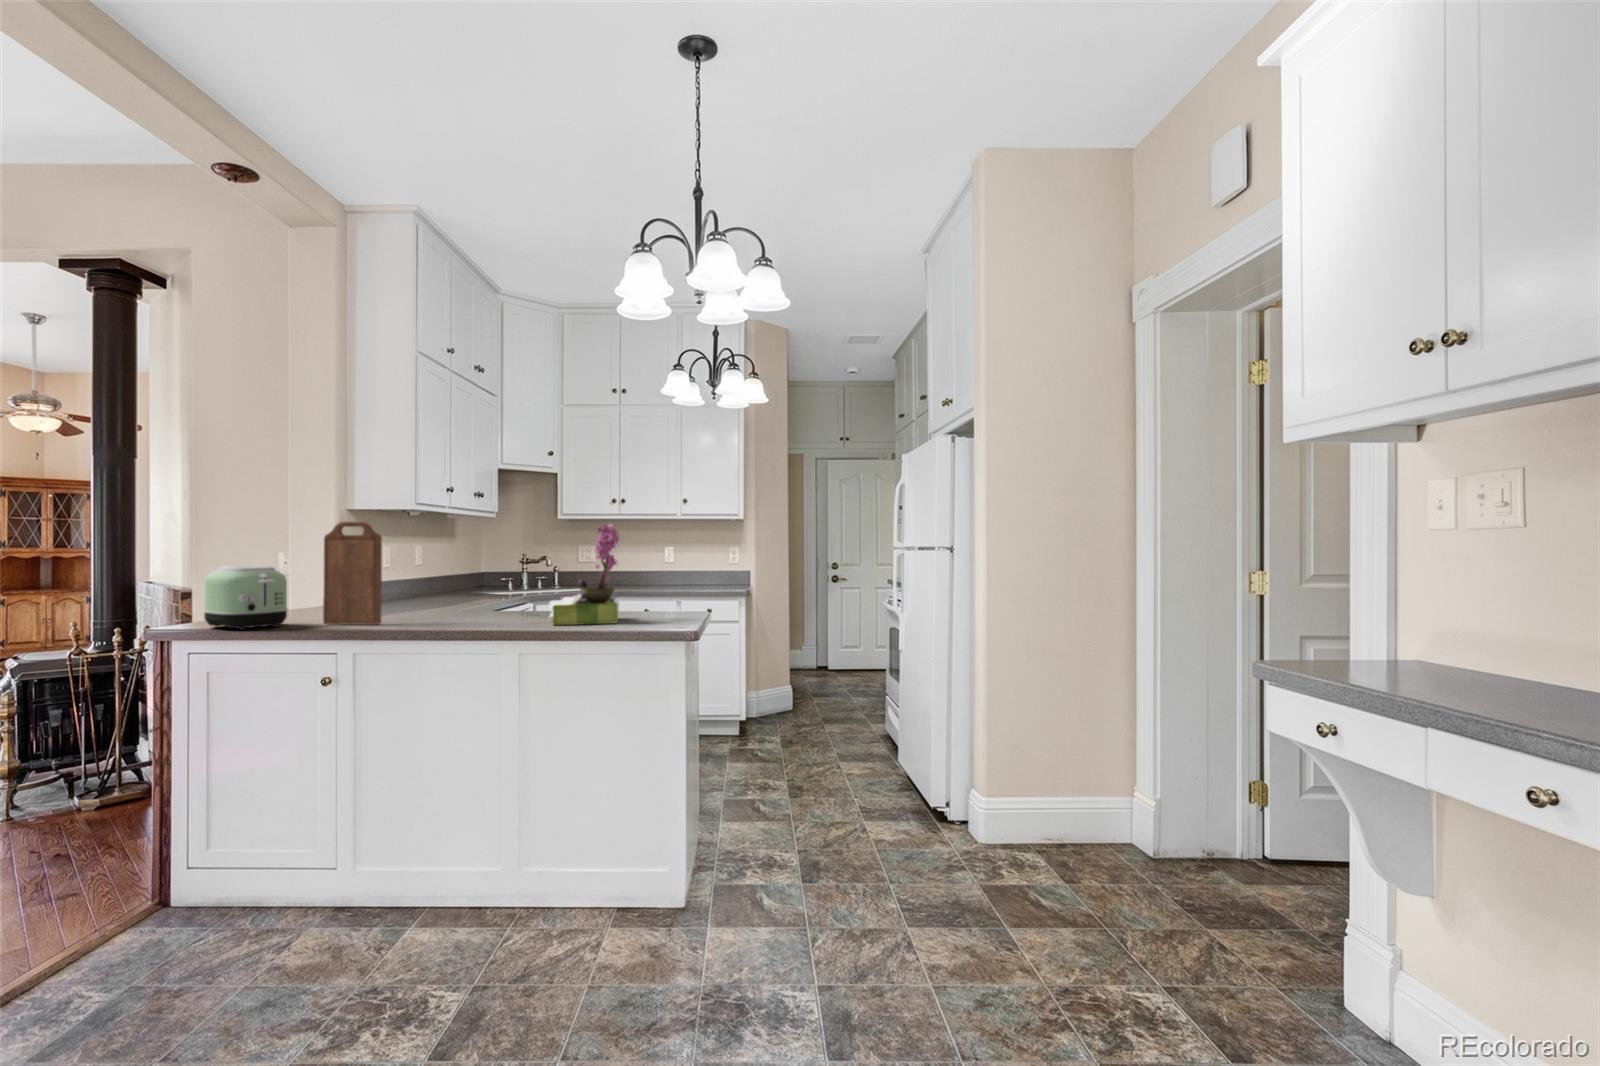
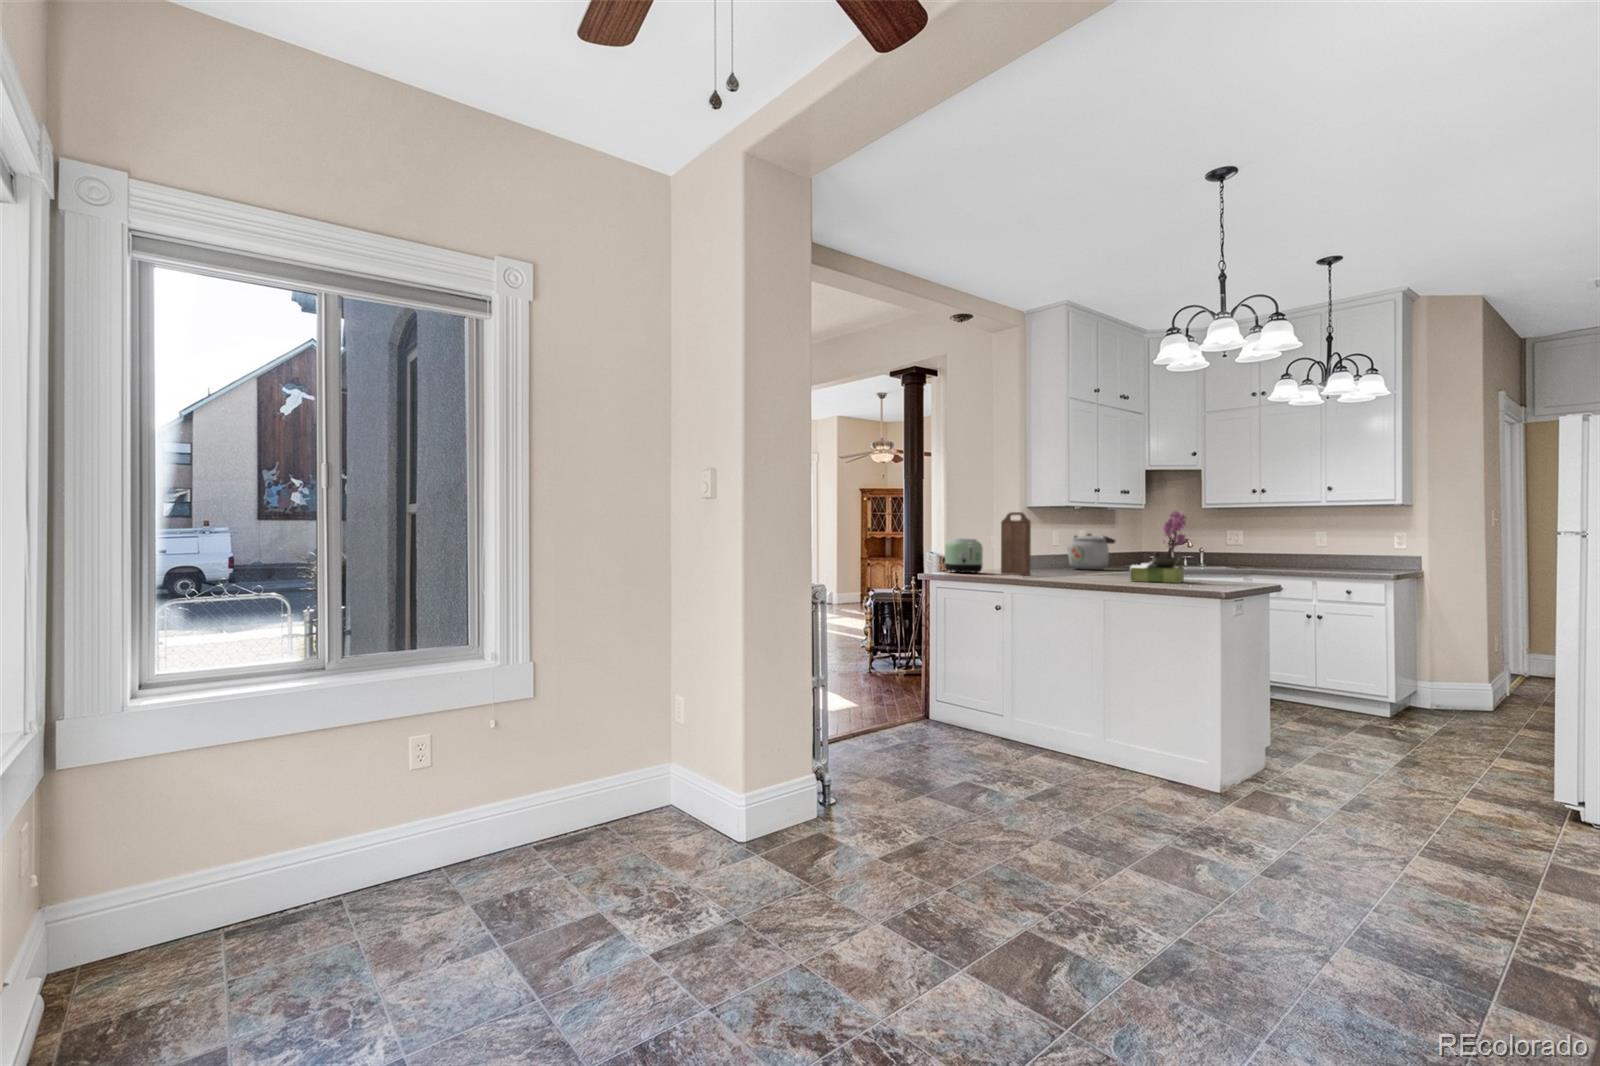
kettle: none [403,550,476,602] -> present [1068,533,1116,570]

